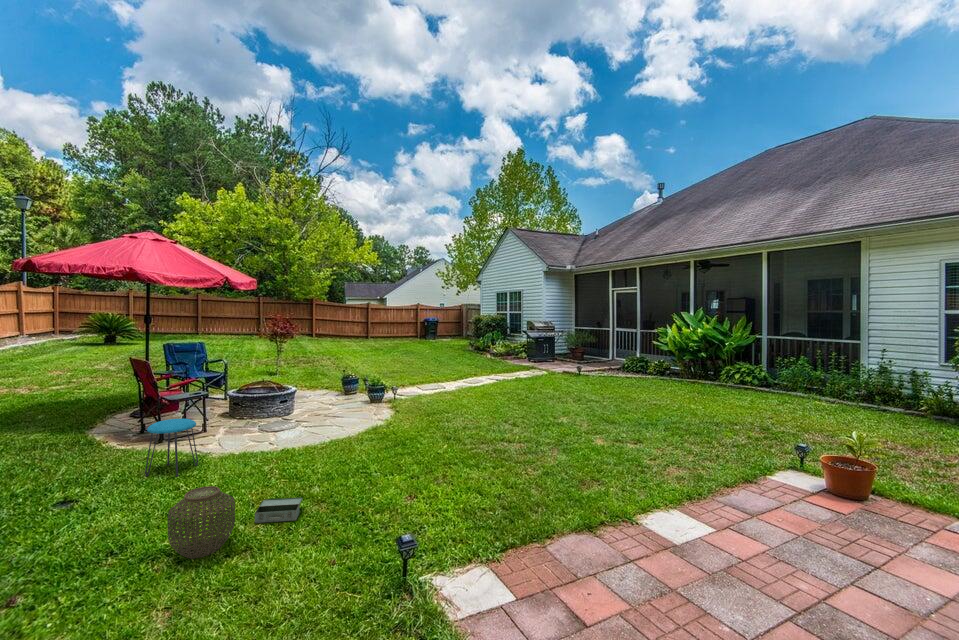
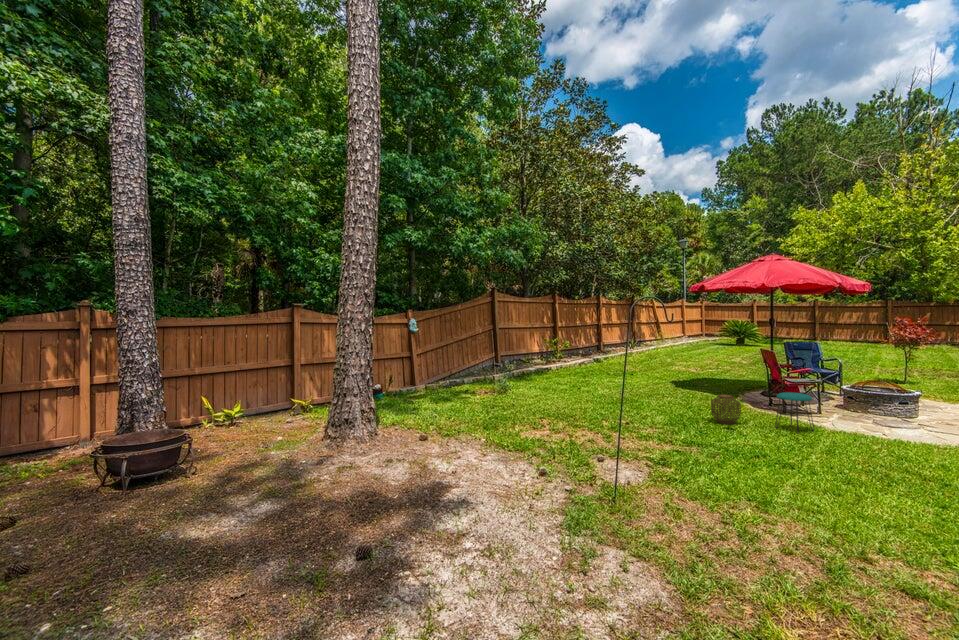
woven basket: present [168,486,235,559] -> present [711,394,741,424]
toolbox: present [255,497,302,523] -> none [860,460,908,481]

